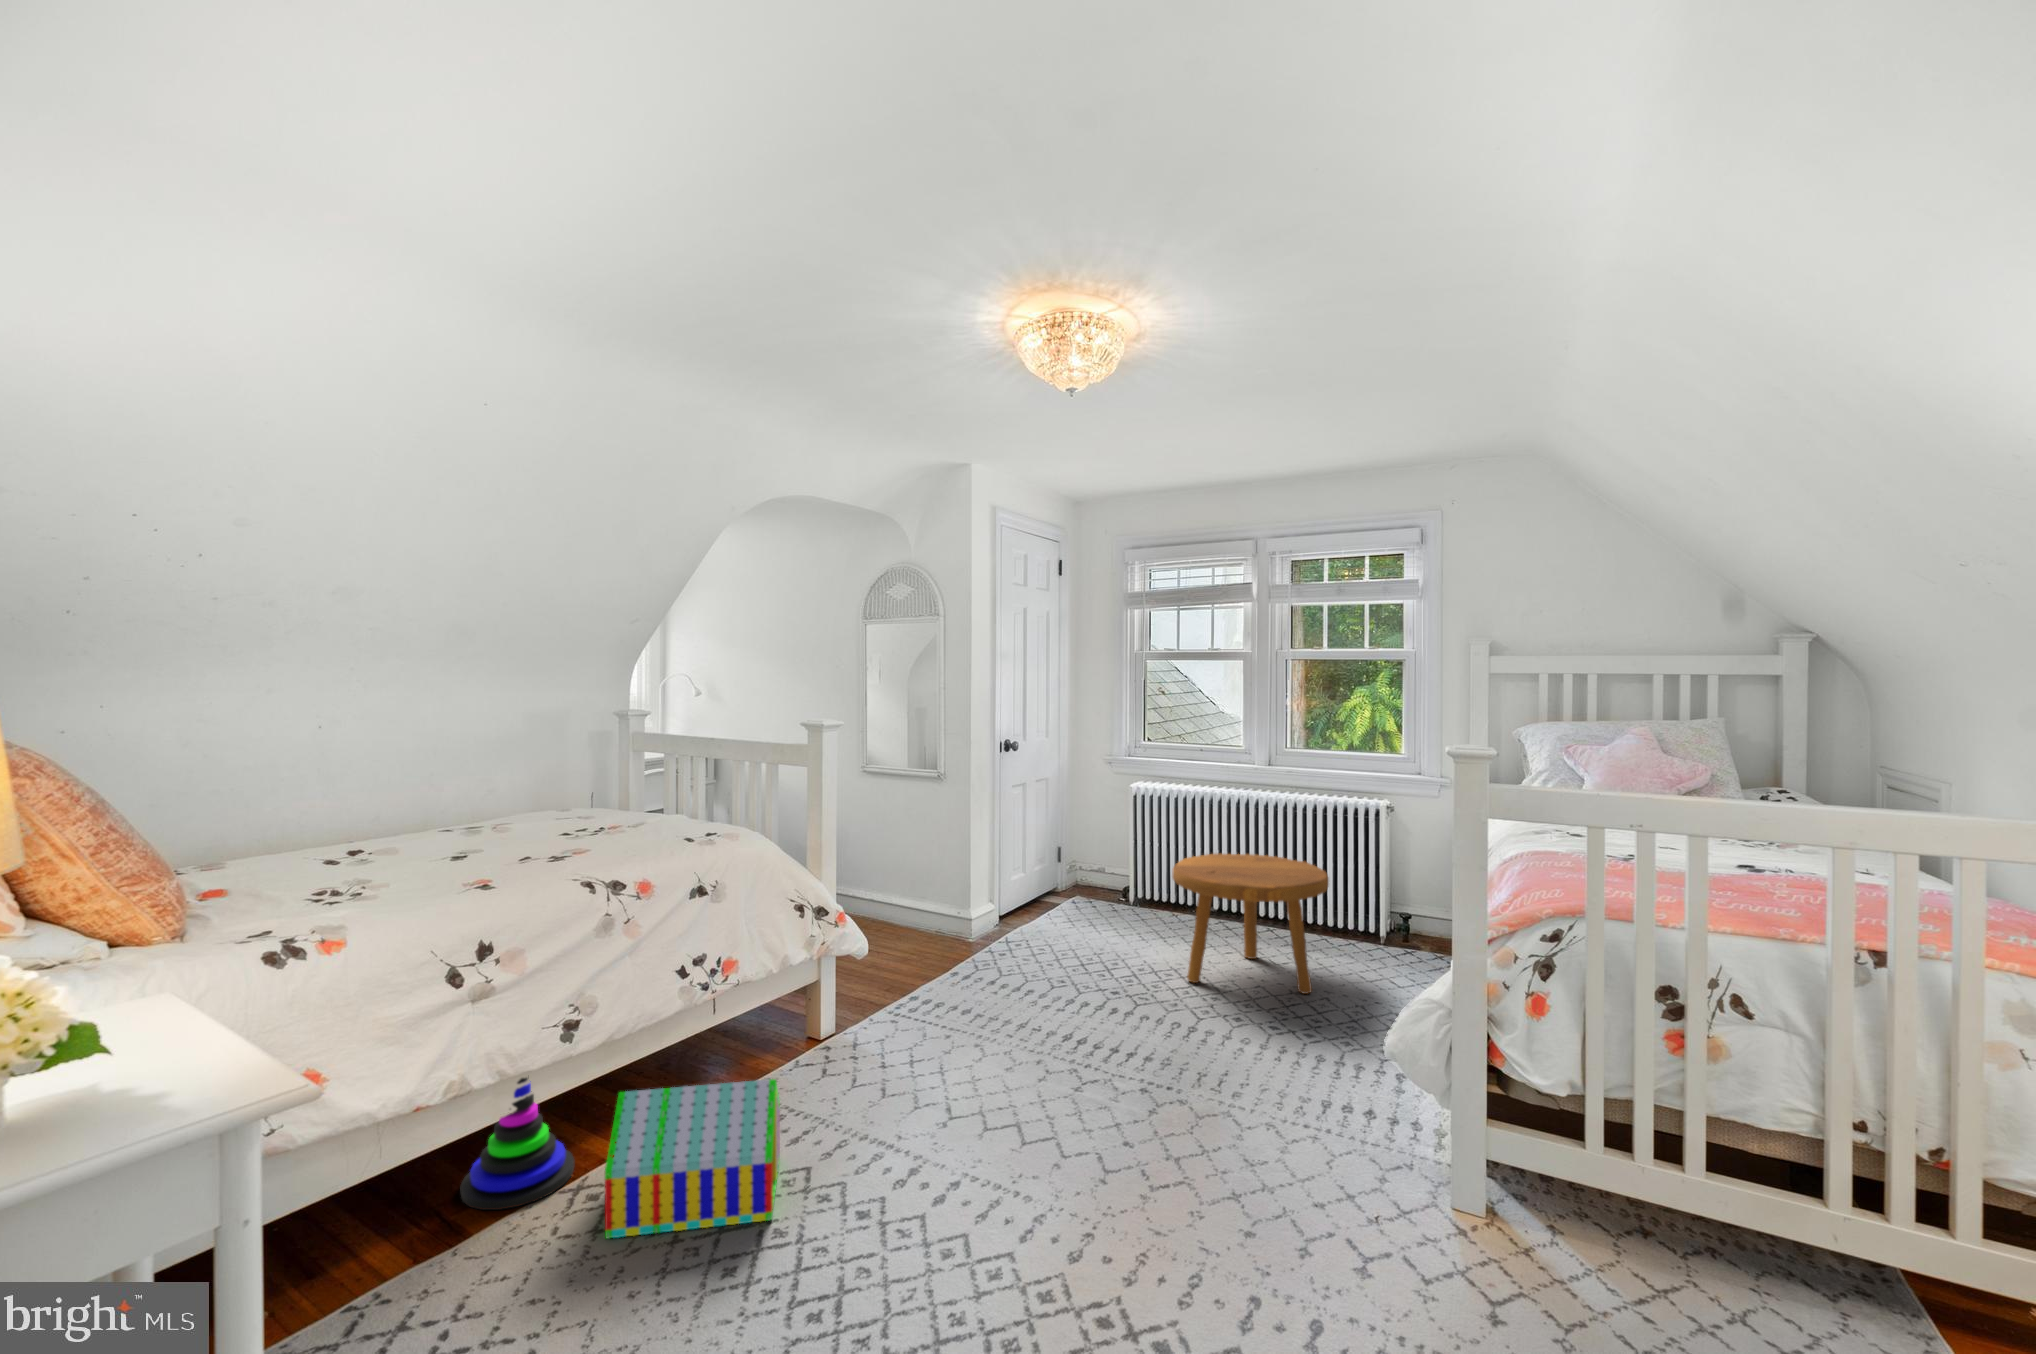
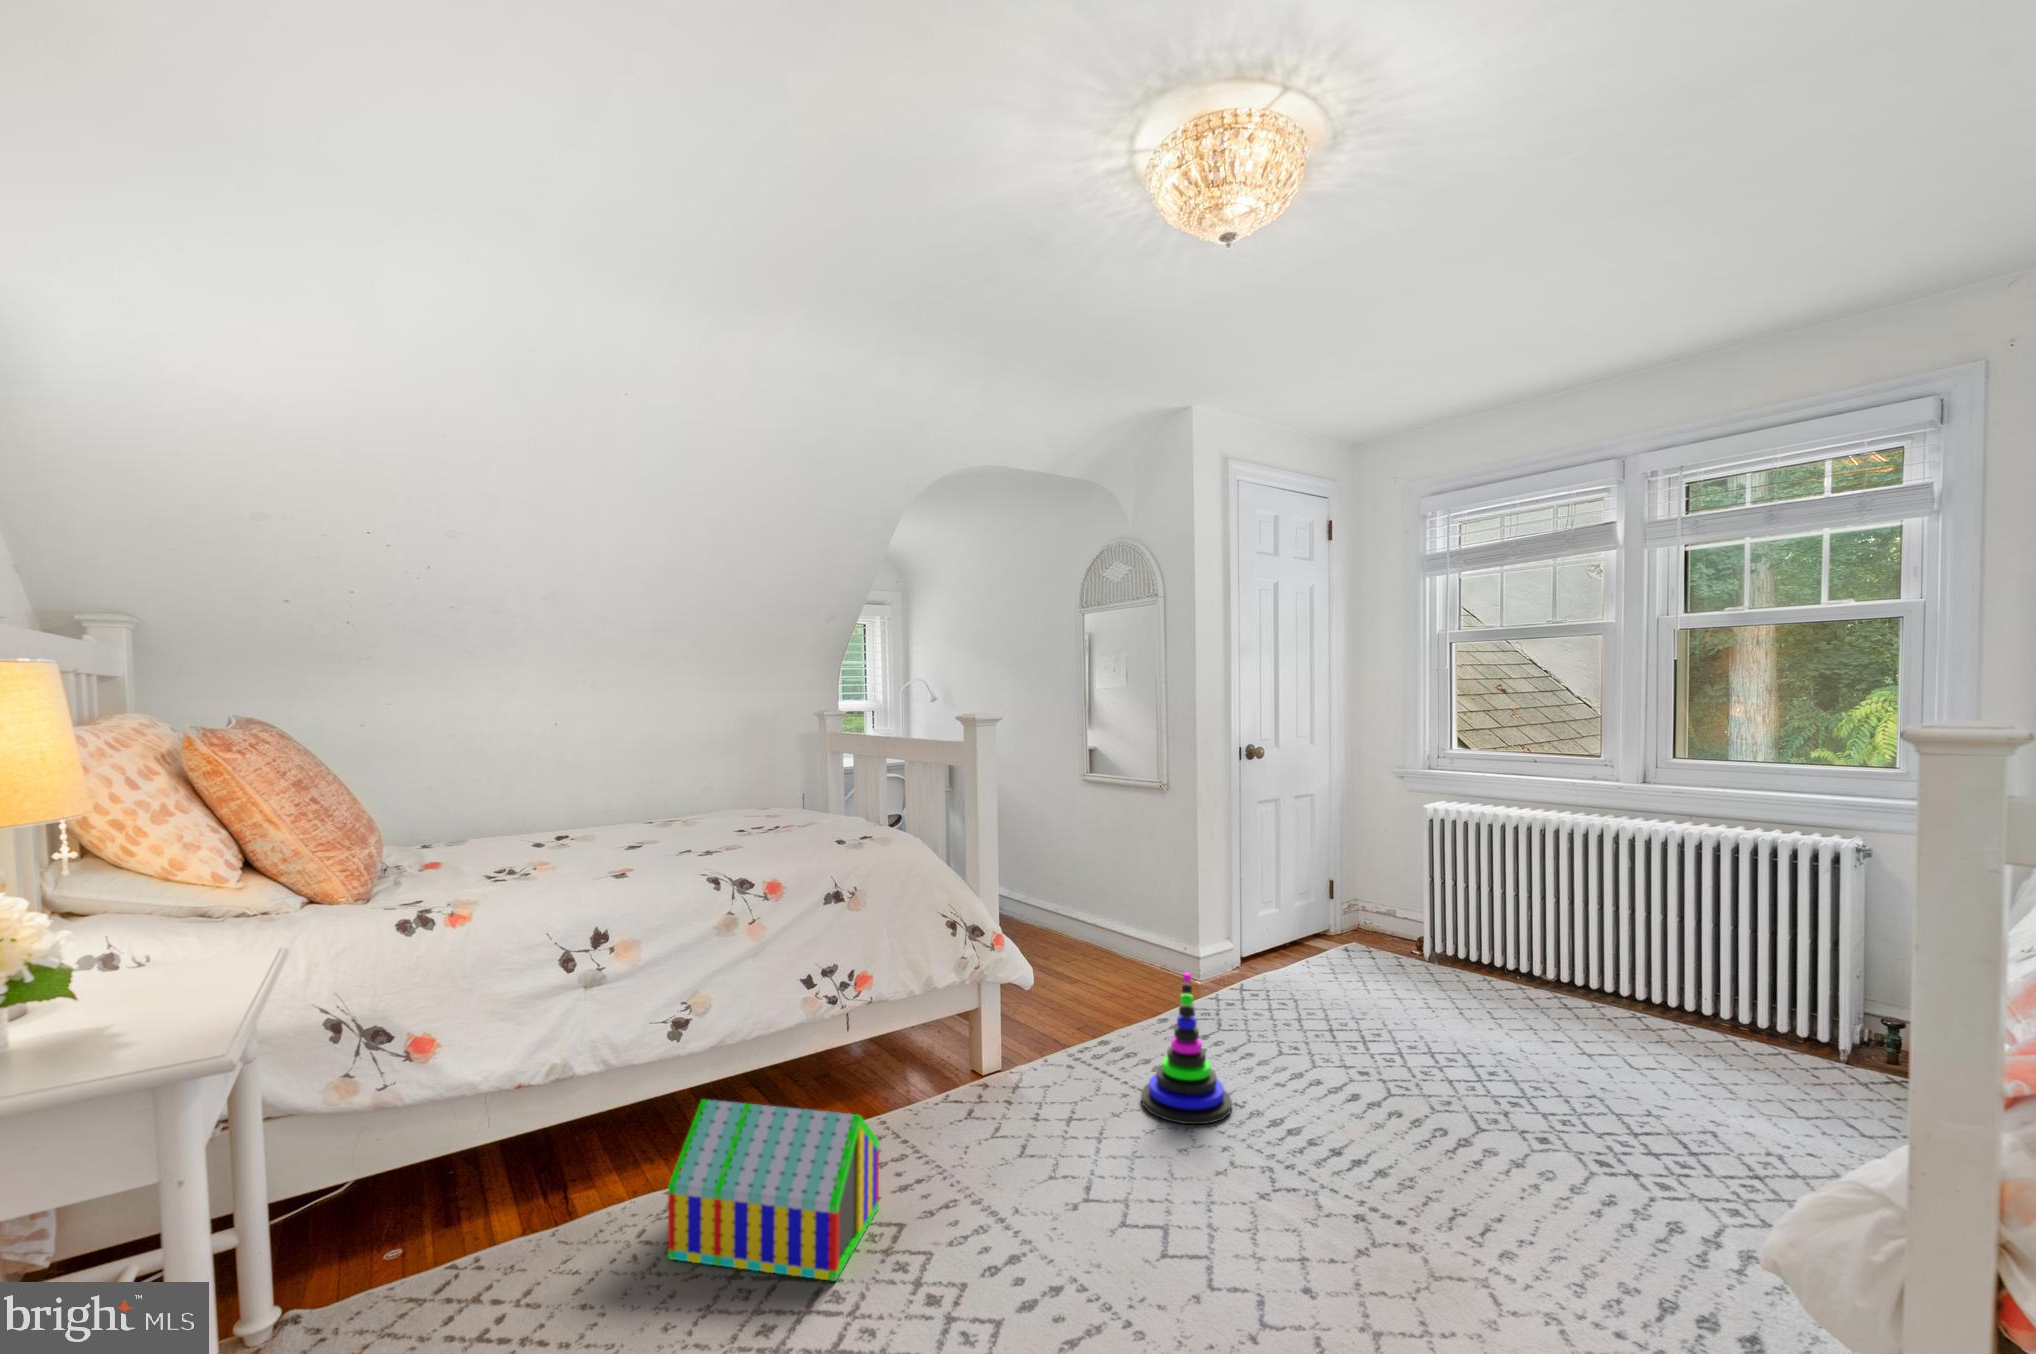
footstool: present [1172,854,1329,994] -> none [1456,907,1698,1120]
stacking toy: present [460,1078,574,1210] -> present [1141,972,1232,1124]

